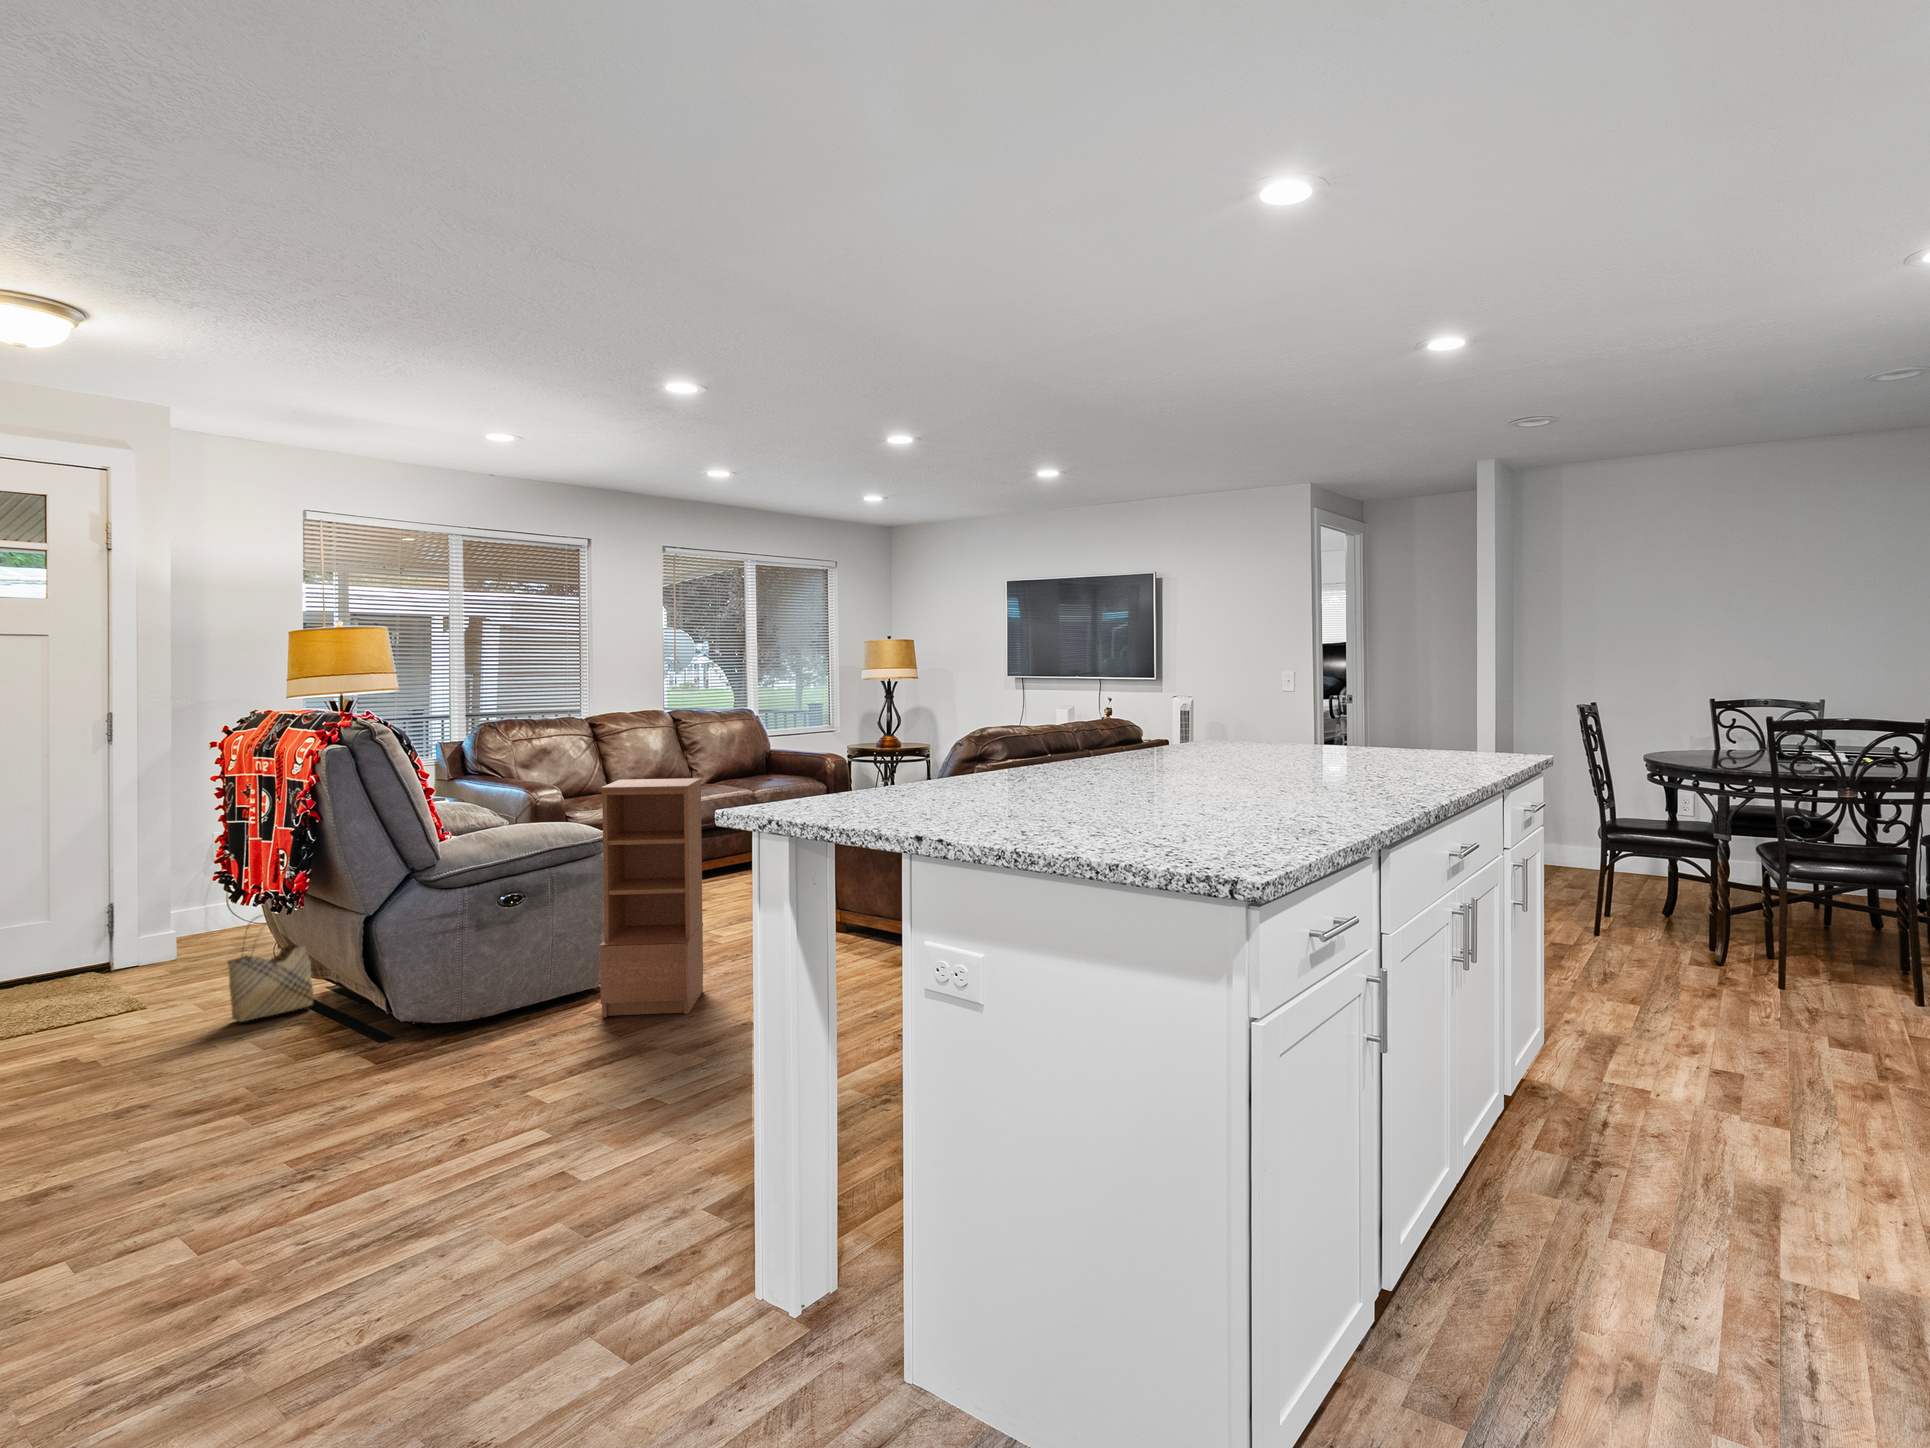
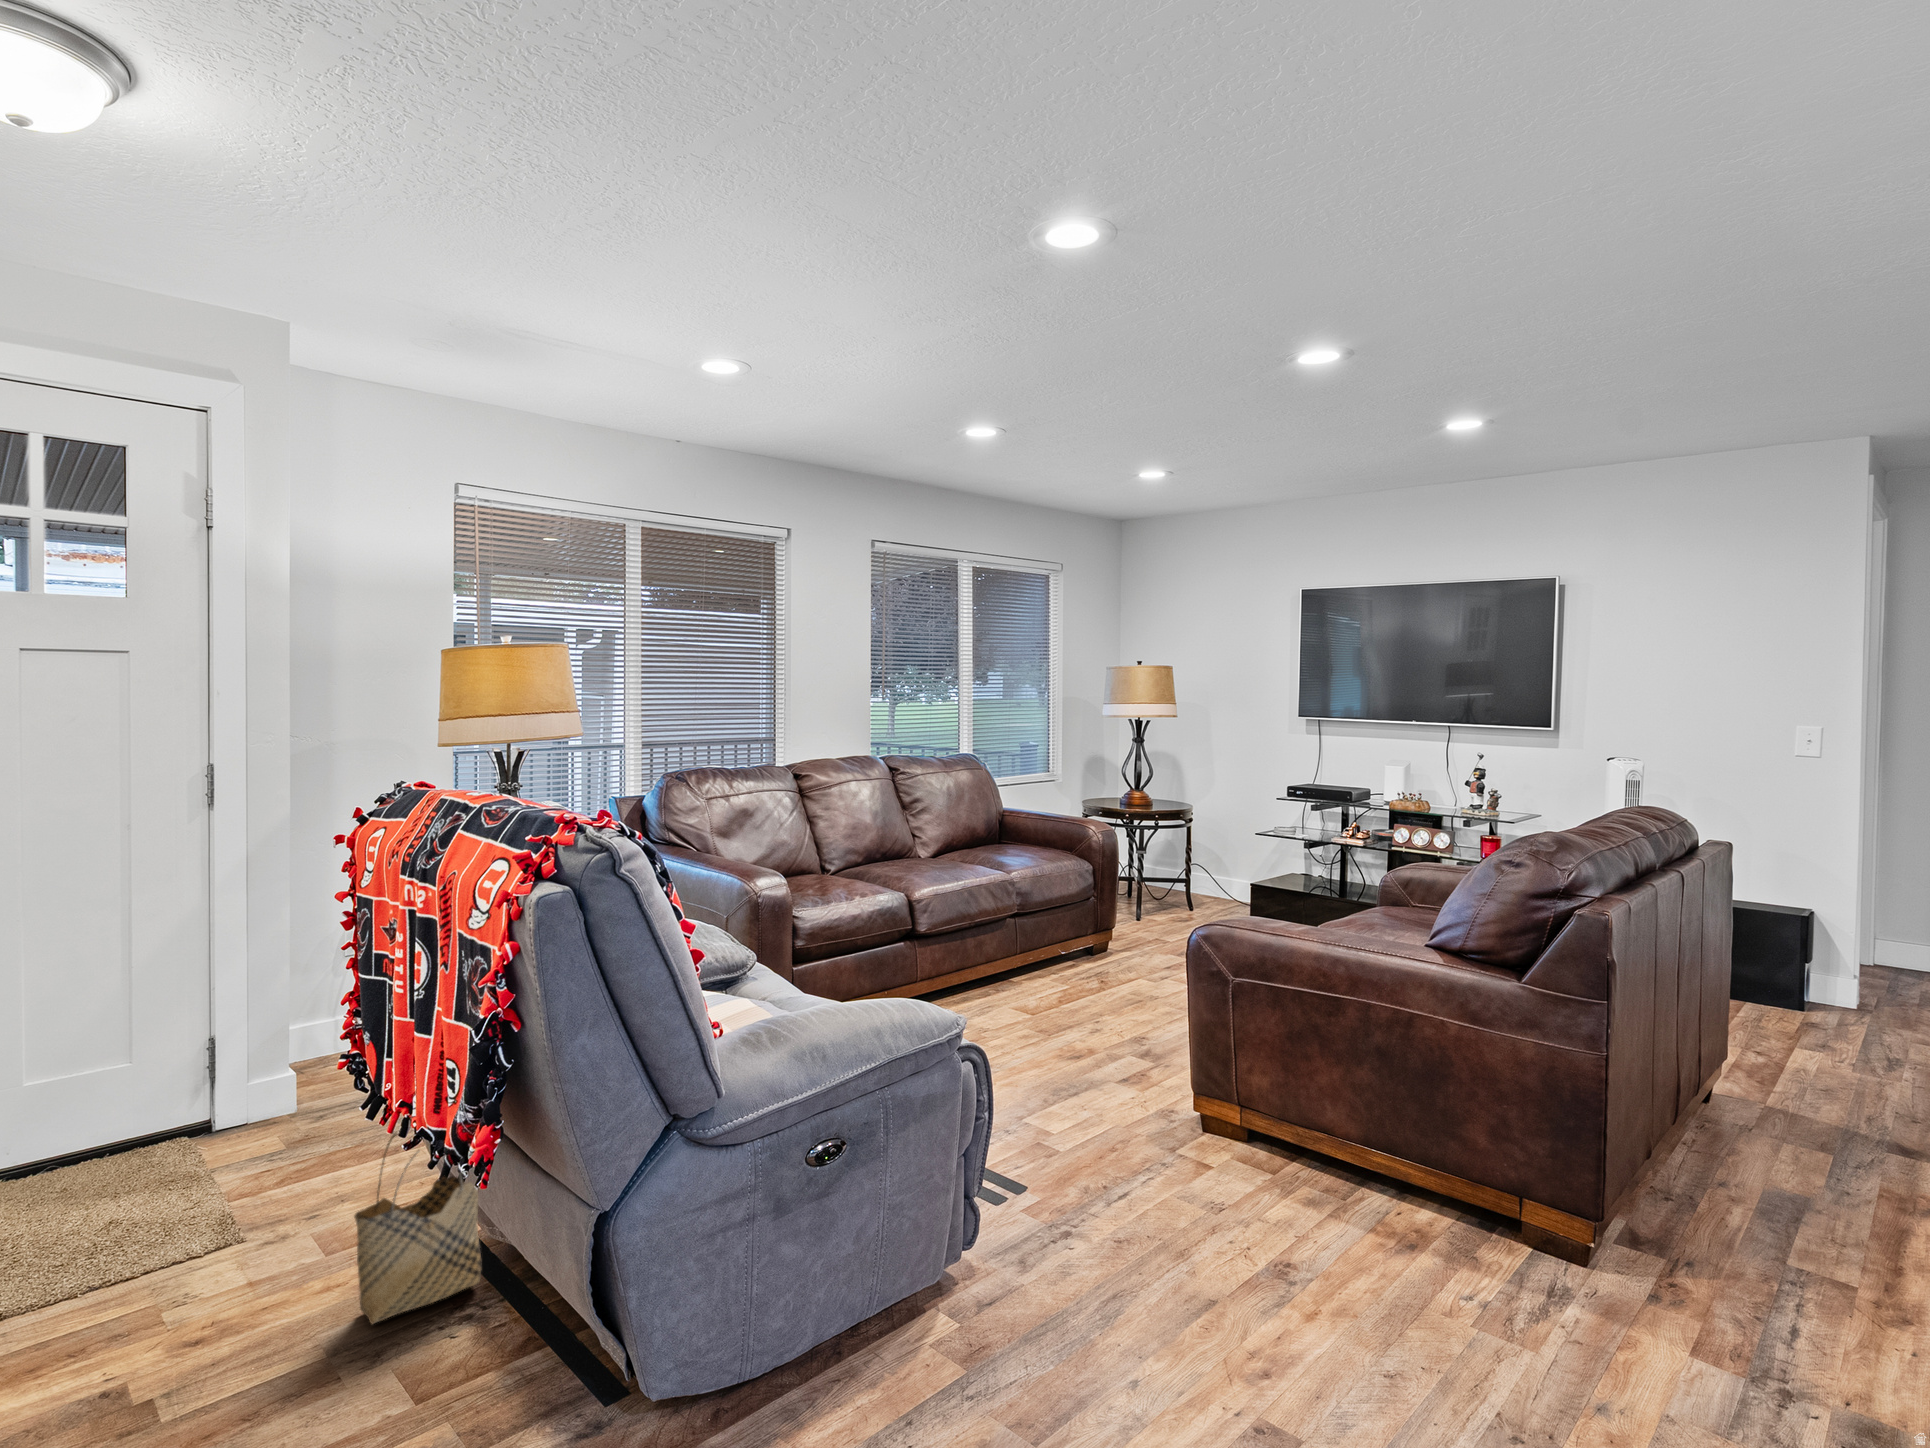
bookcase: present [599,778,703,1017] -> none [979,926,1144,1402]

